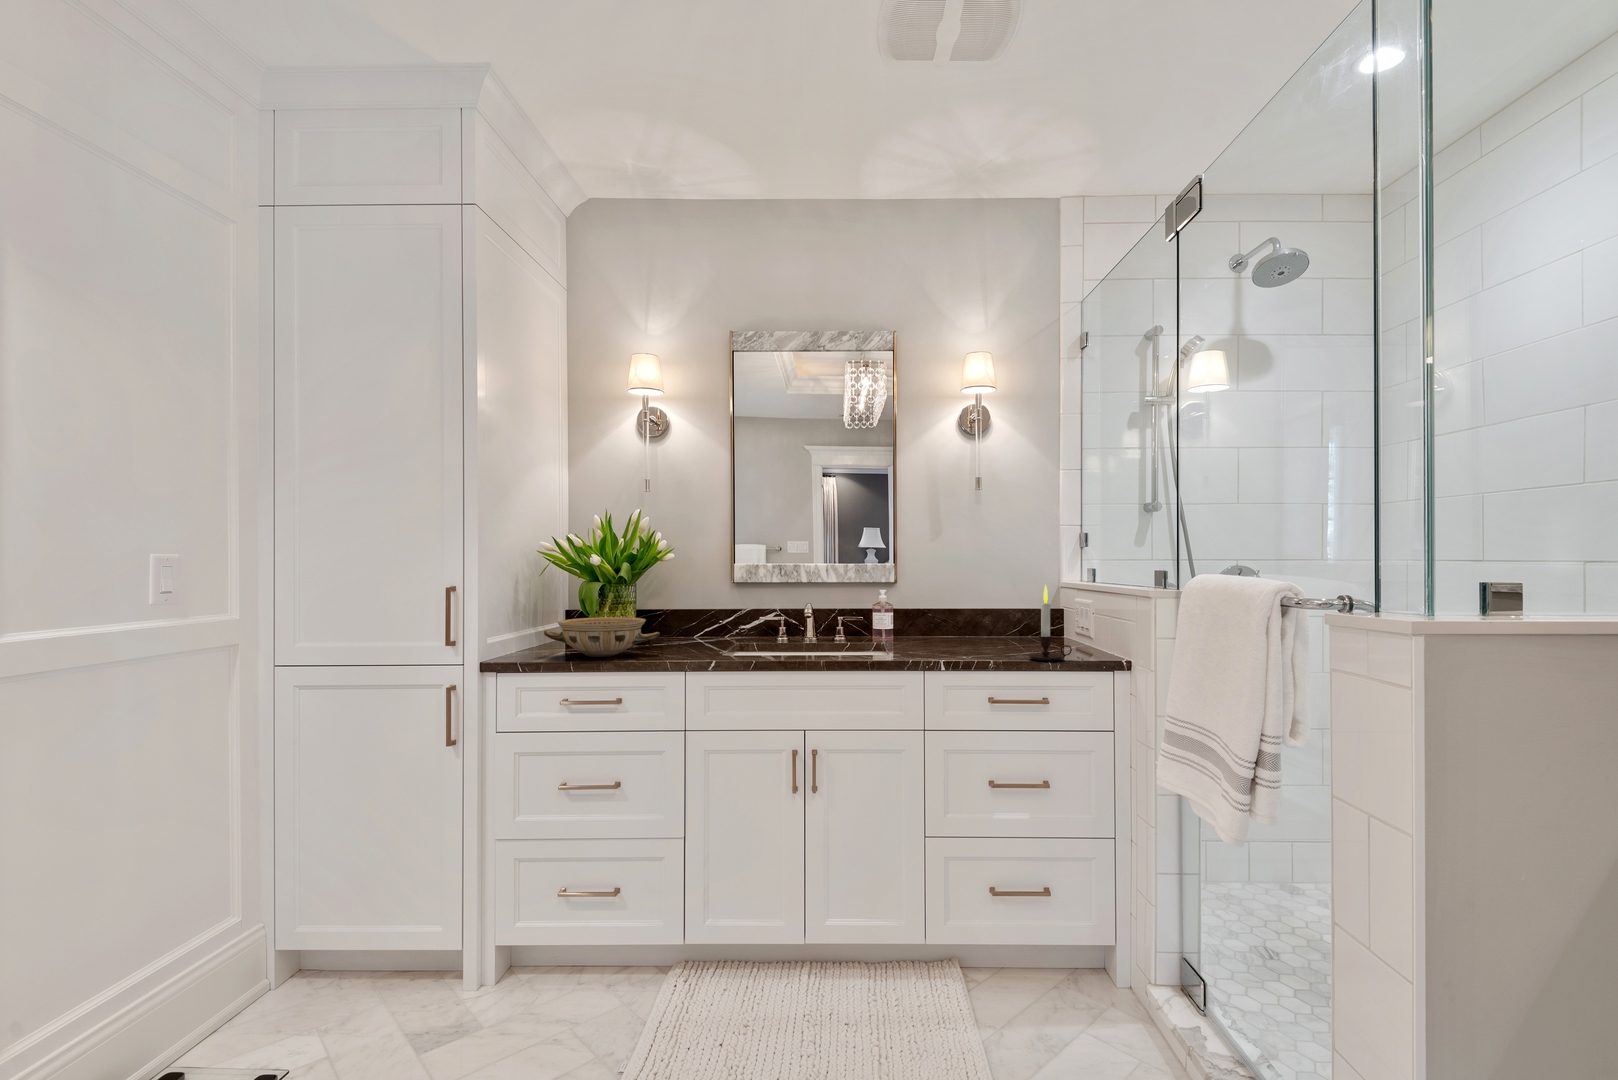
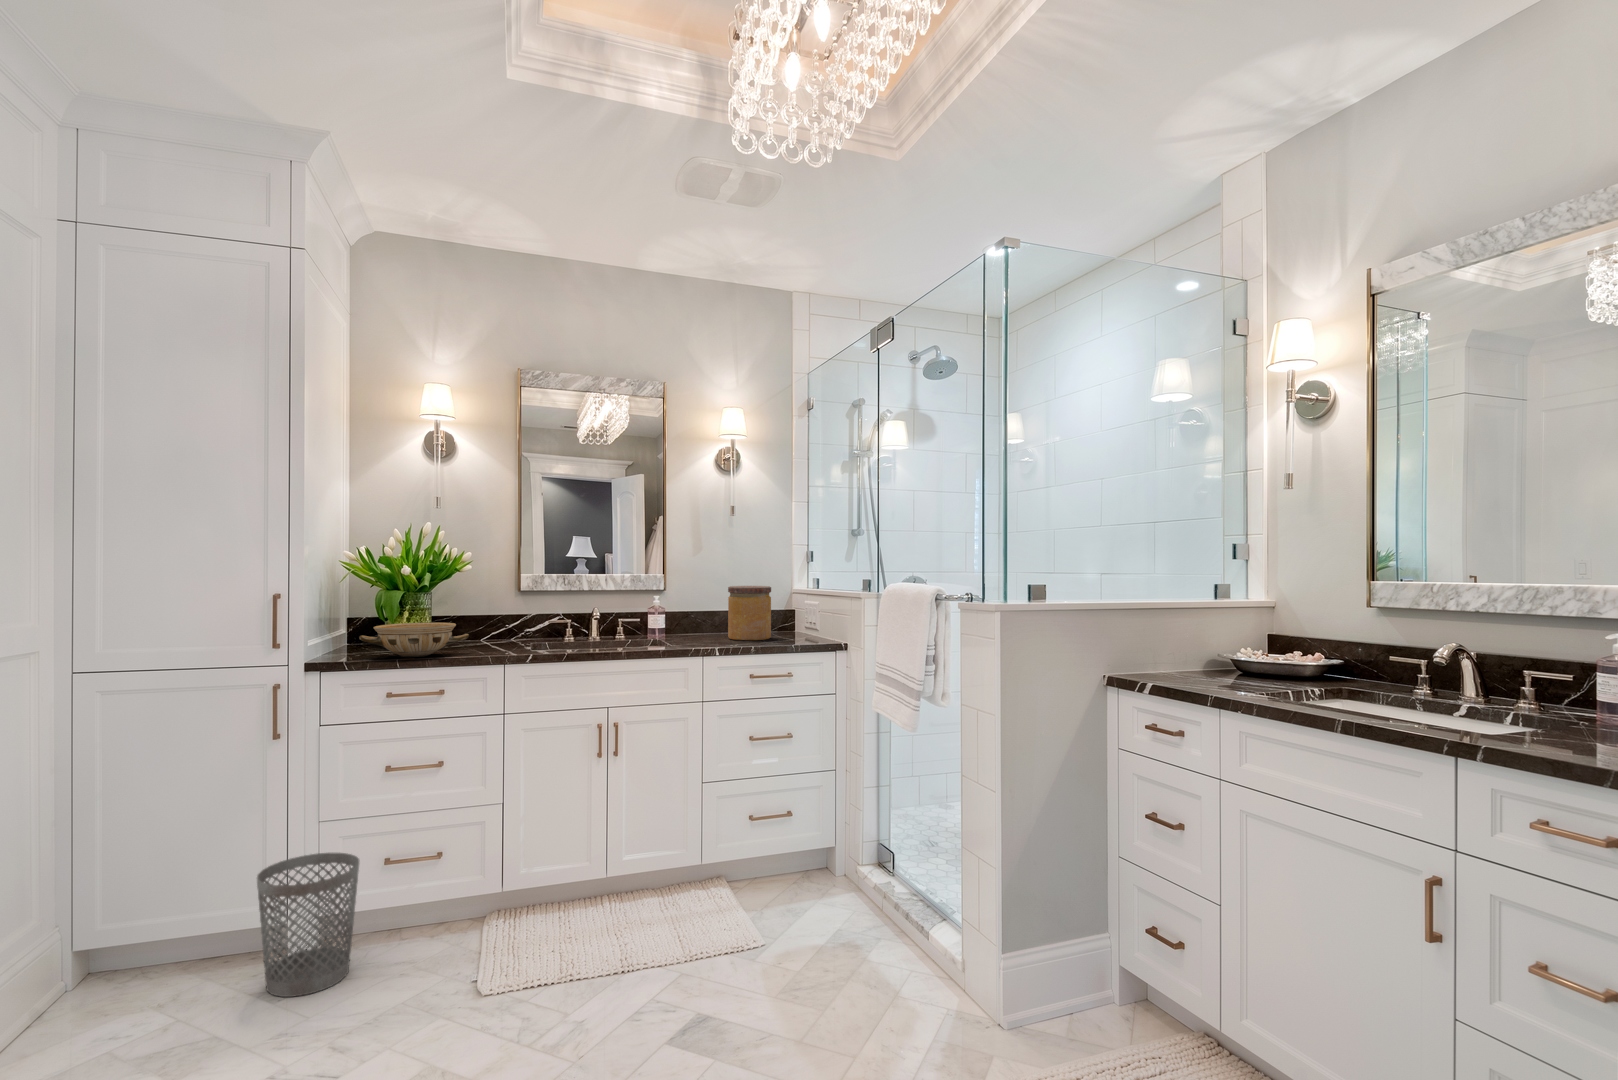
jar: none [972,580,1028,650] -> present [728,586,771,640]
candle: present [1028,585,1072,661] -> none [774,588,805,645]
wastebasket: none [414,876,524,1046] -> present [257,853,359,997]

